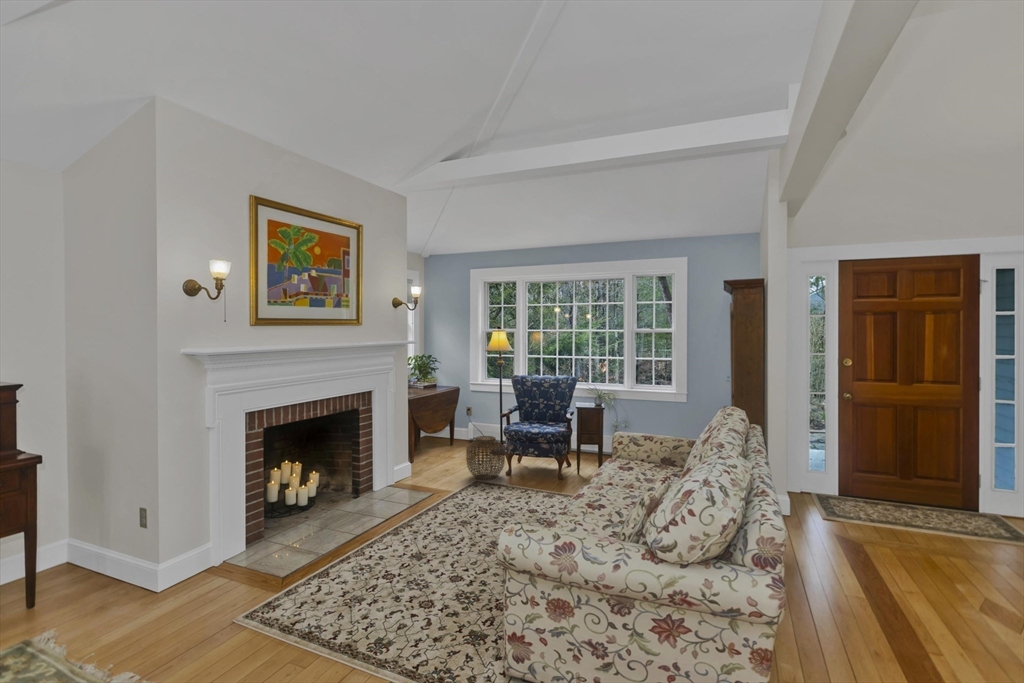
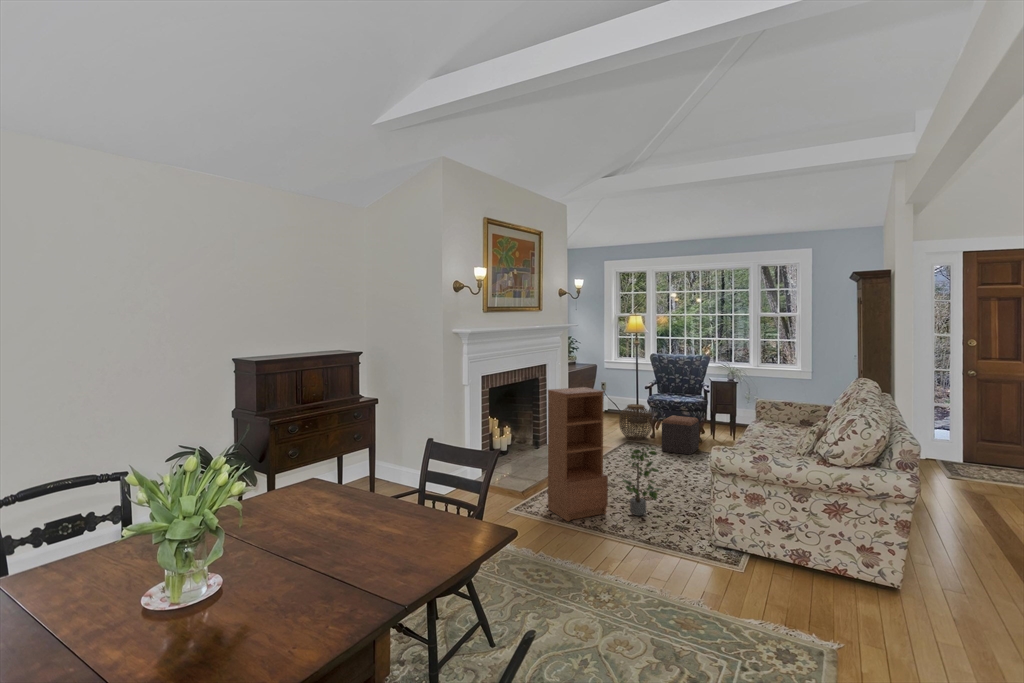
bookcase: none [296,432,379,638] -> present [548,387,608,521]
footstool: none [507,451,553,501] -> present [662,416,699,455]
potted plant: none [402,515,462,618] -> present [623,447,662,516]

